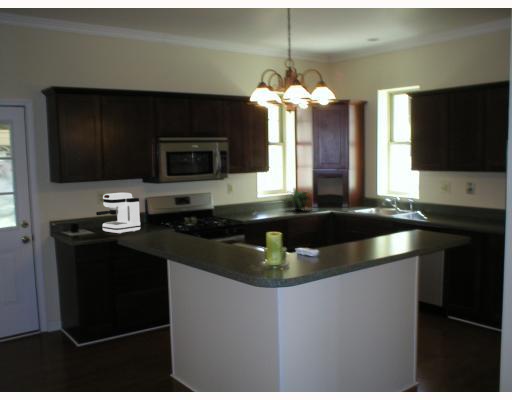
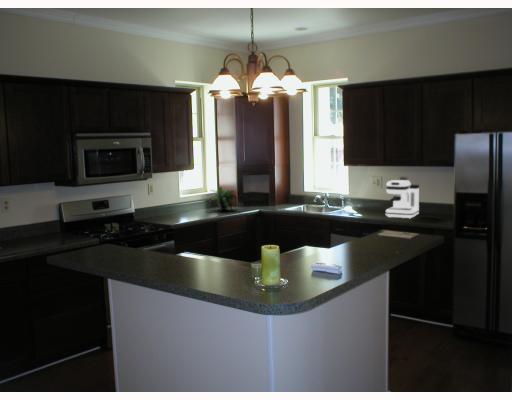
coffee maker: present [96,193,140,234] -> present [386,180,419,218]

